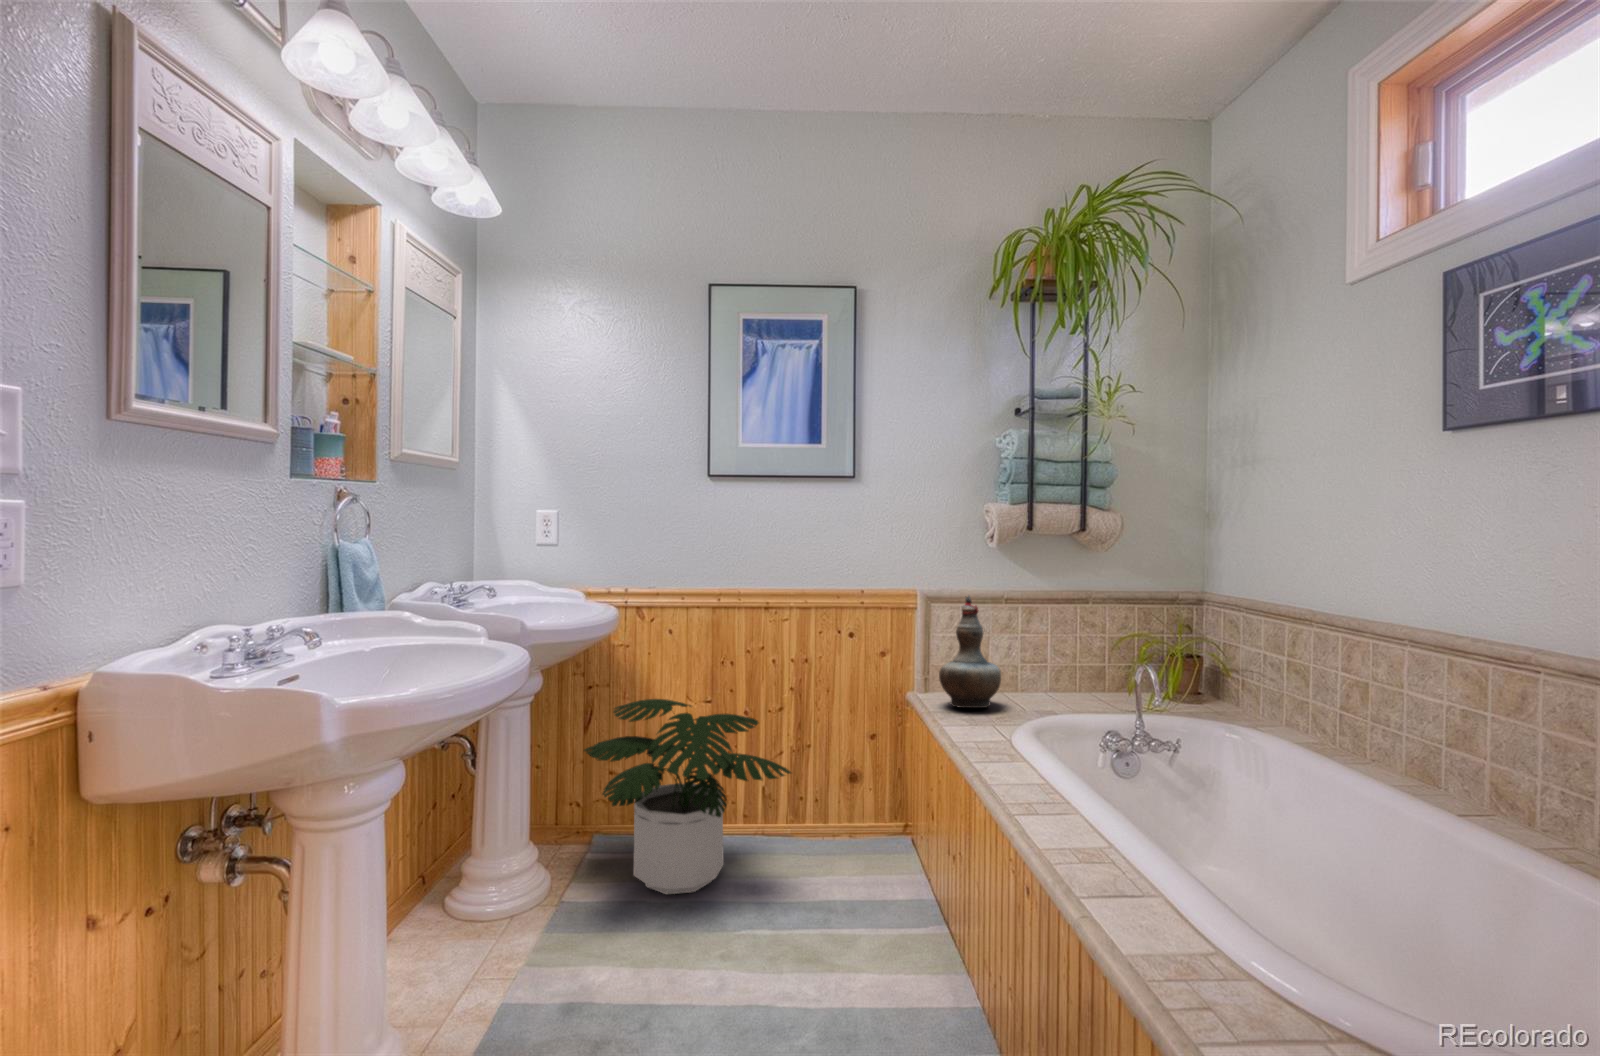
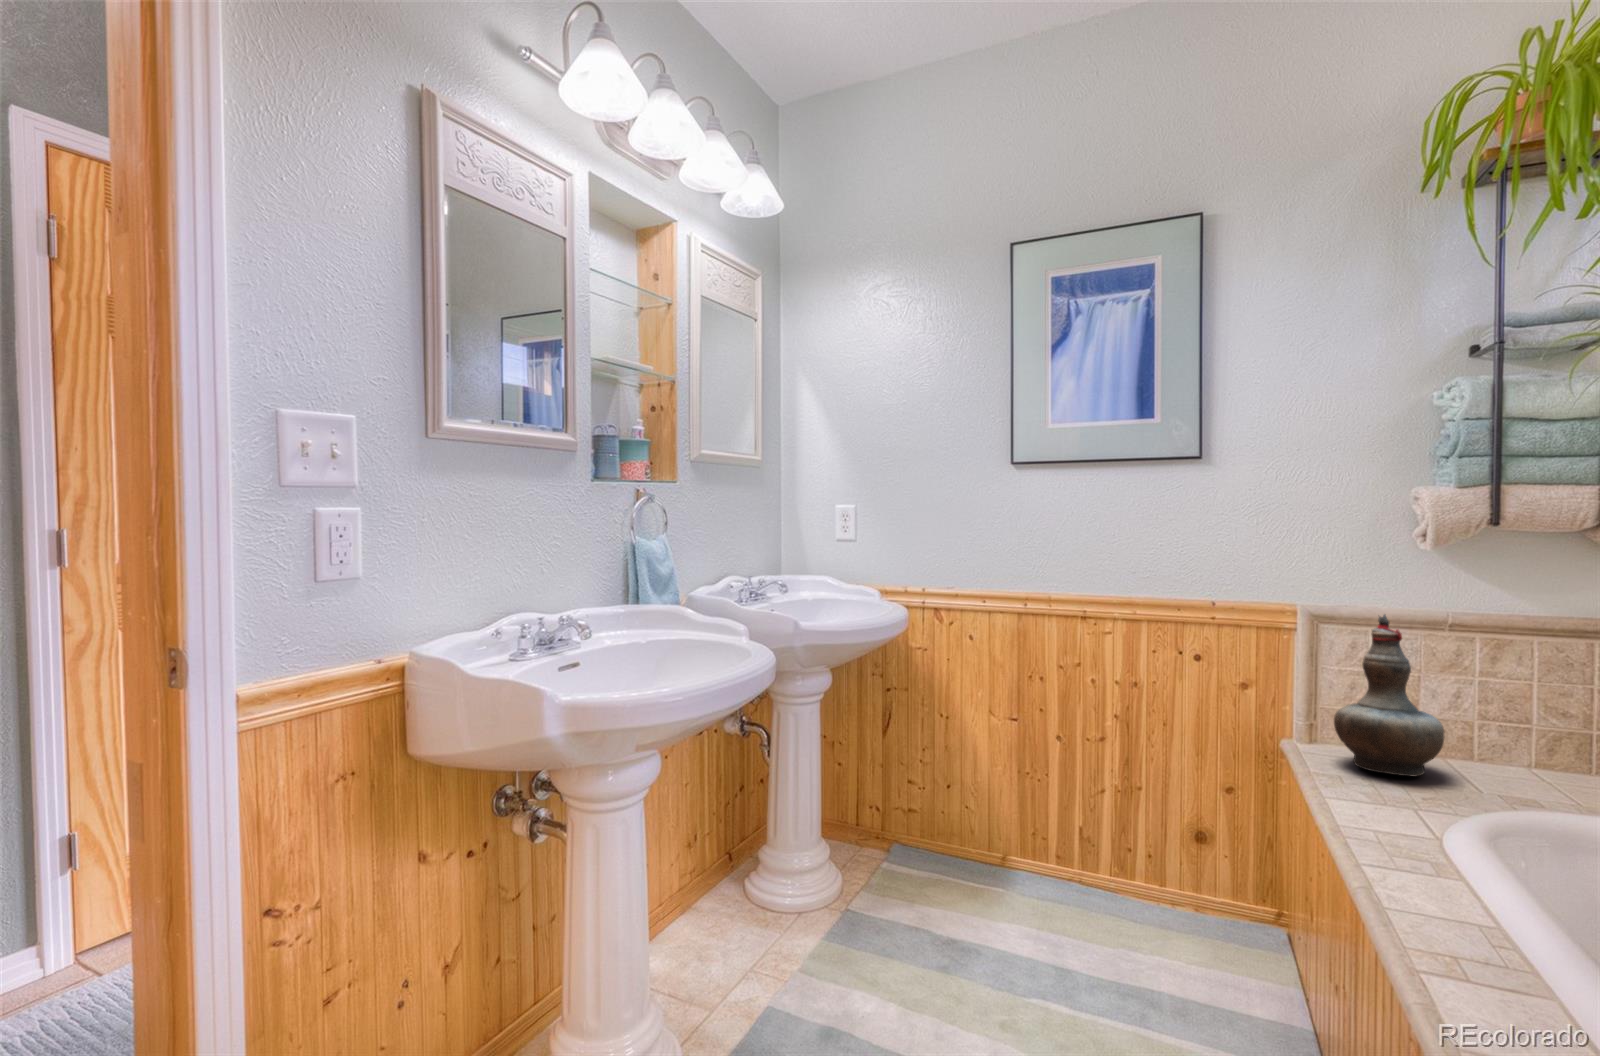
potted plant: present [584,699,791,894] -> none [874,710,1113,940]

